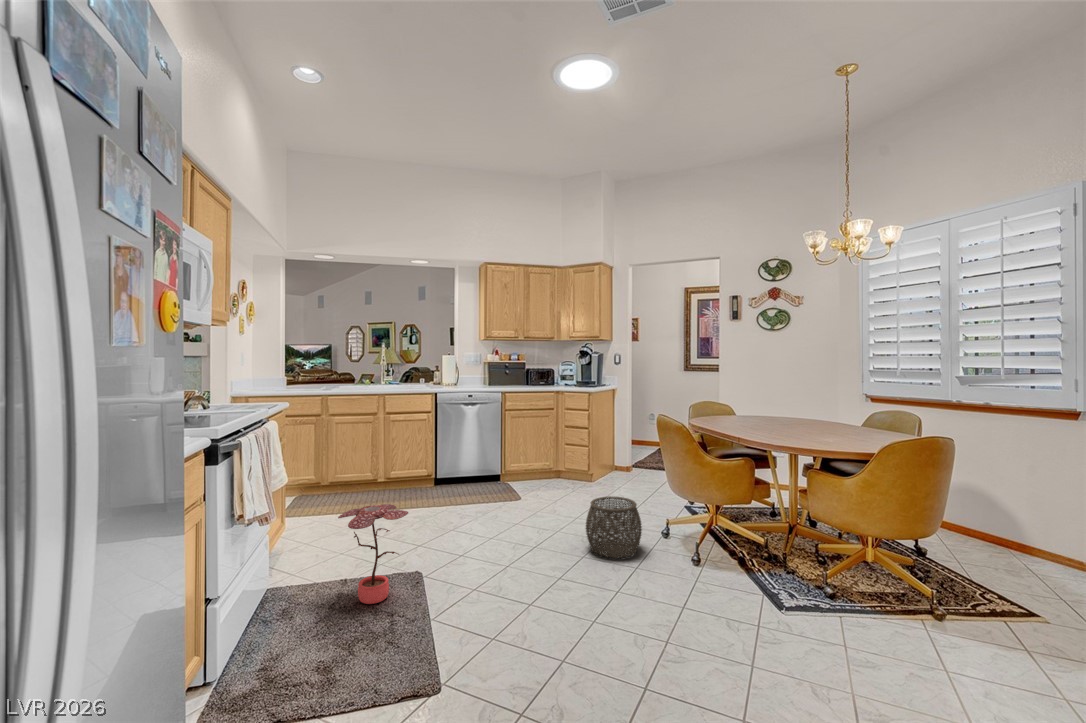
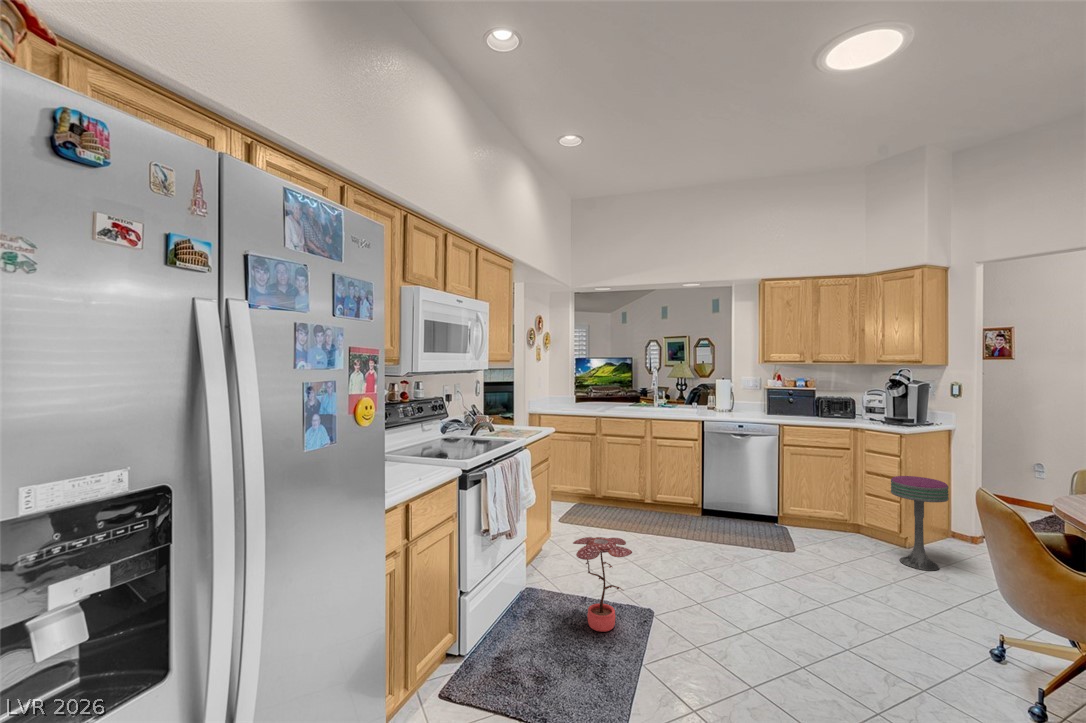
bar stool: none [586,424,622,494] -> present [891,476,949,571]
woven basket: present [586,496,642,558] -> none [856,581,947,673]

